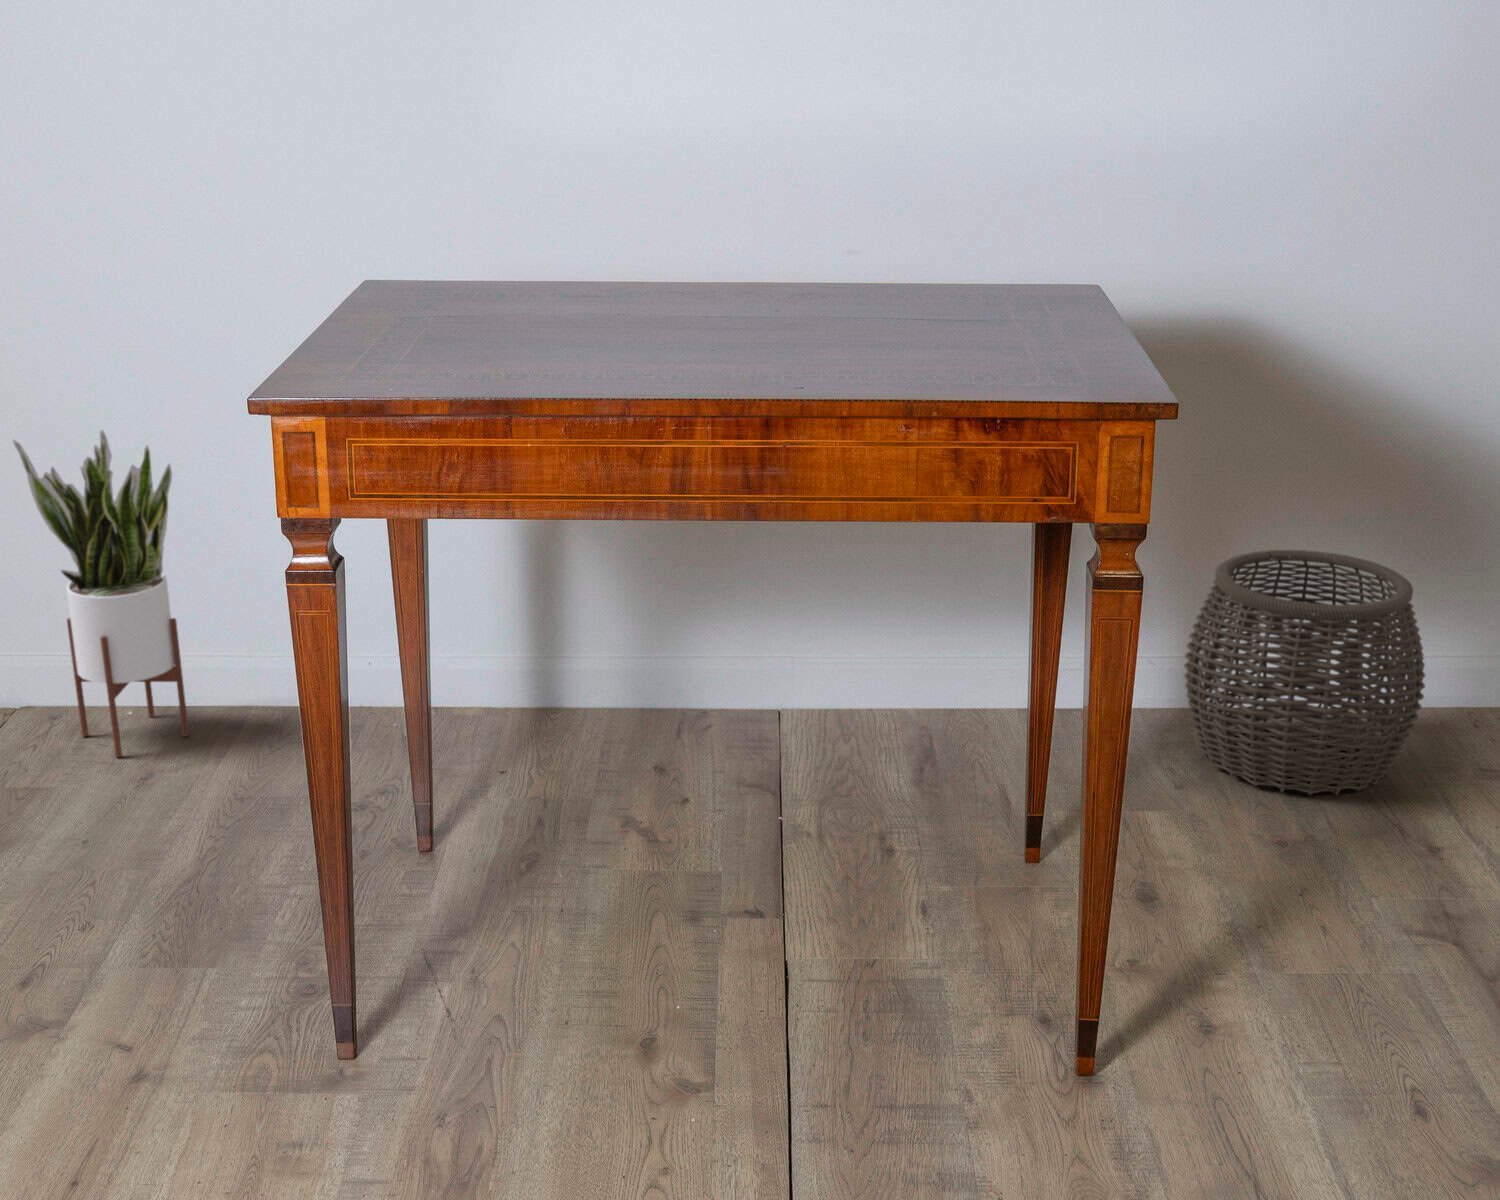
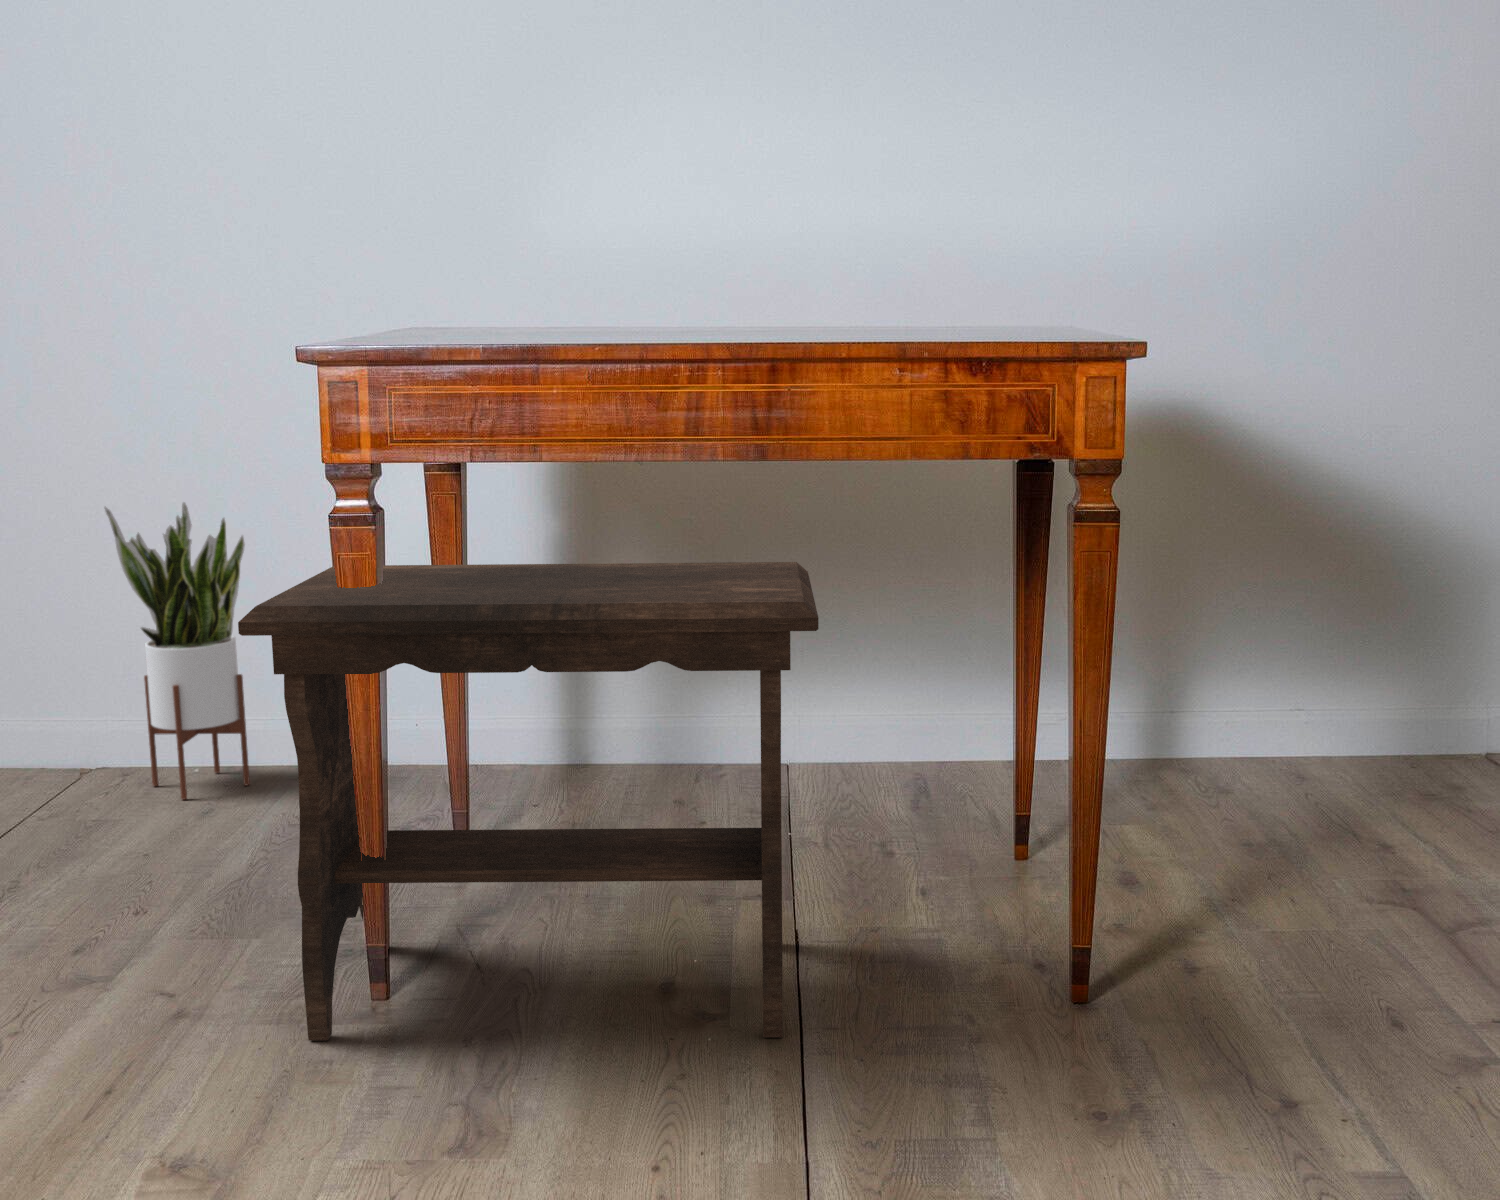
woven basket: present [1184,550,1425,795] -> none [1152,604,1373,814]
footstool: none [193,590,814,1108] -> present [238,562,819,1040]

